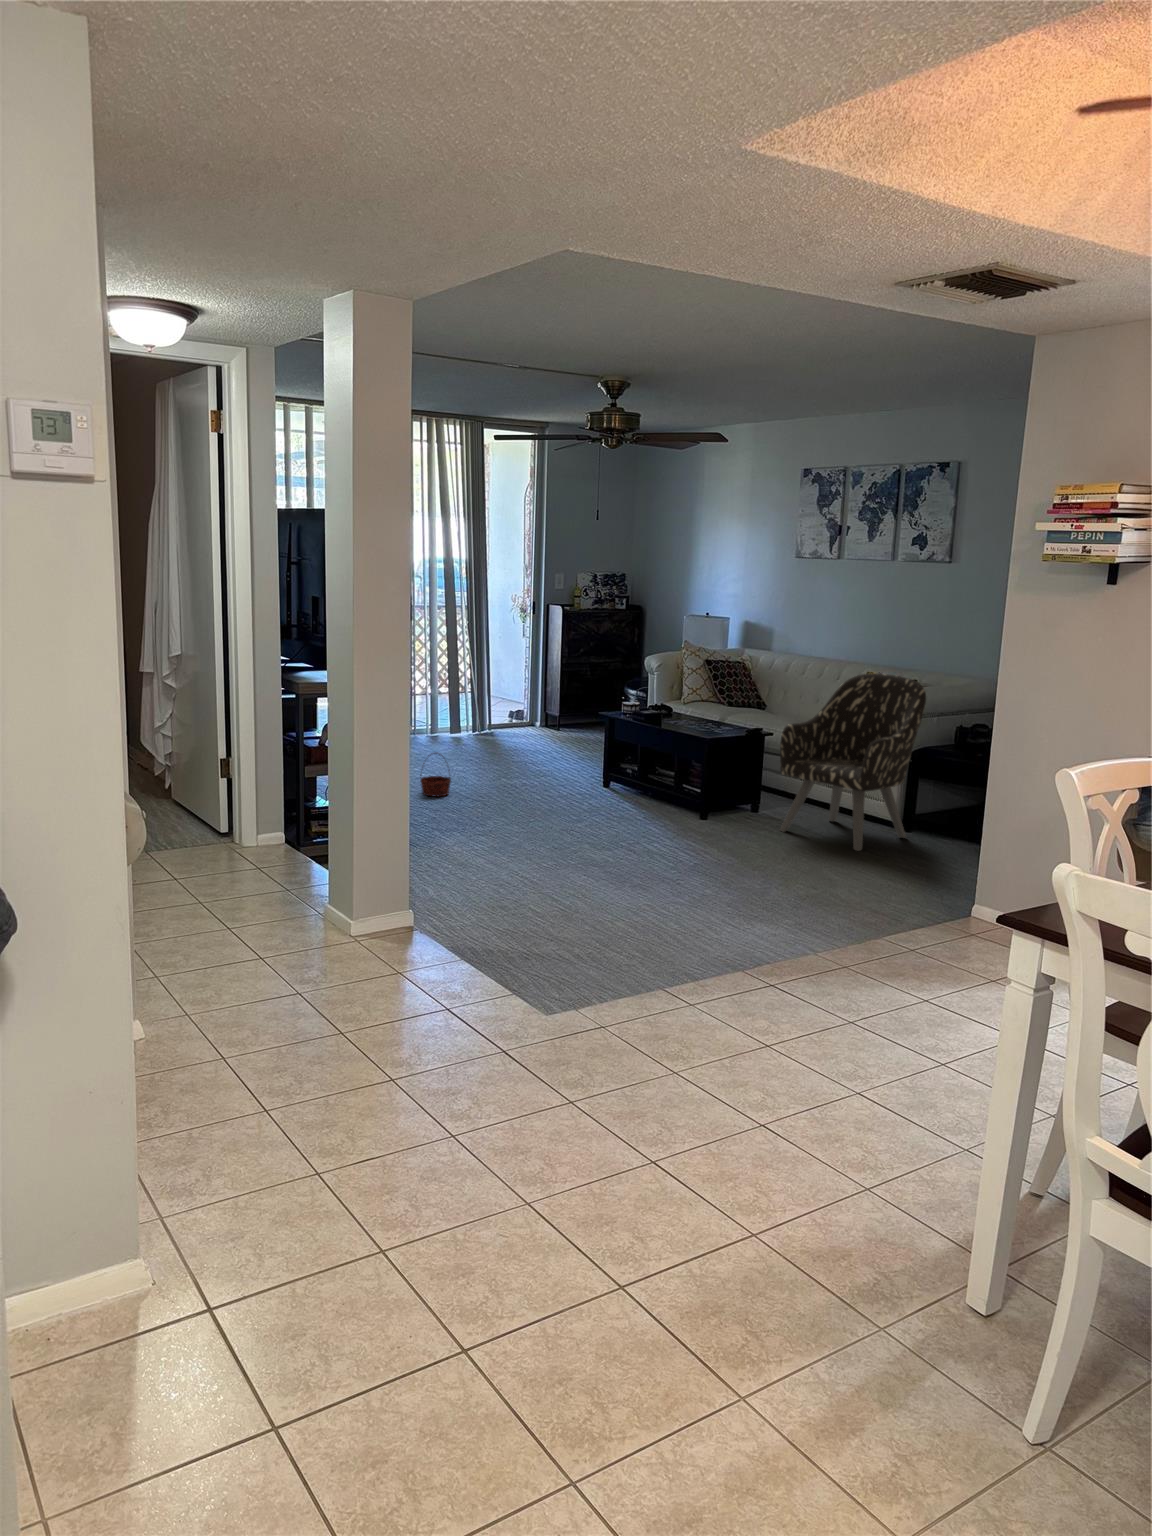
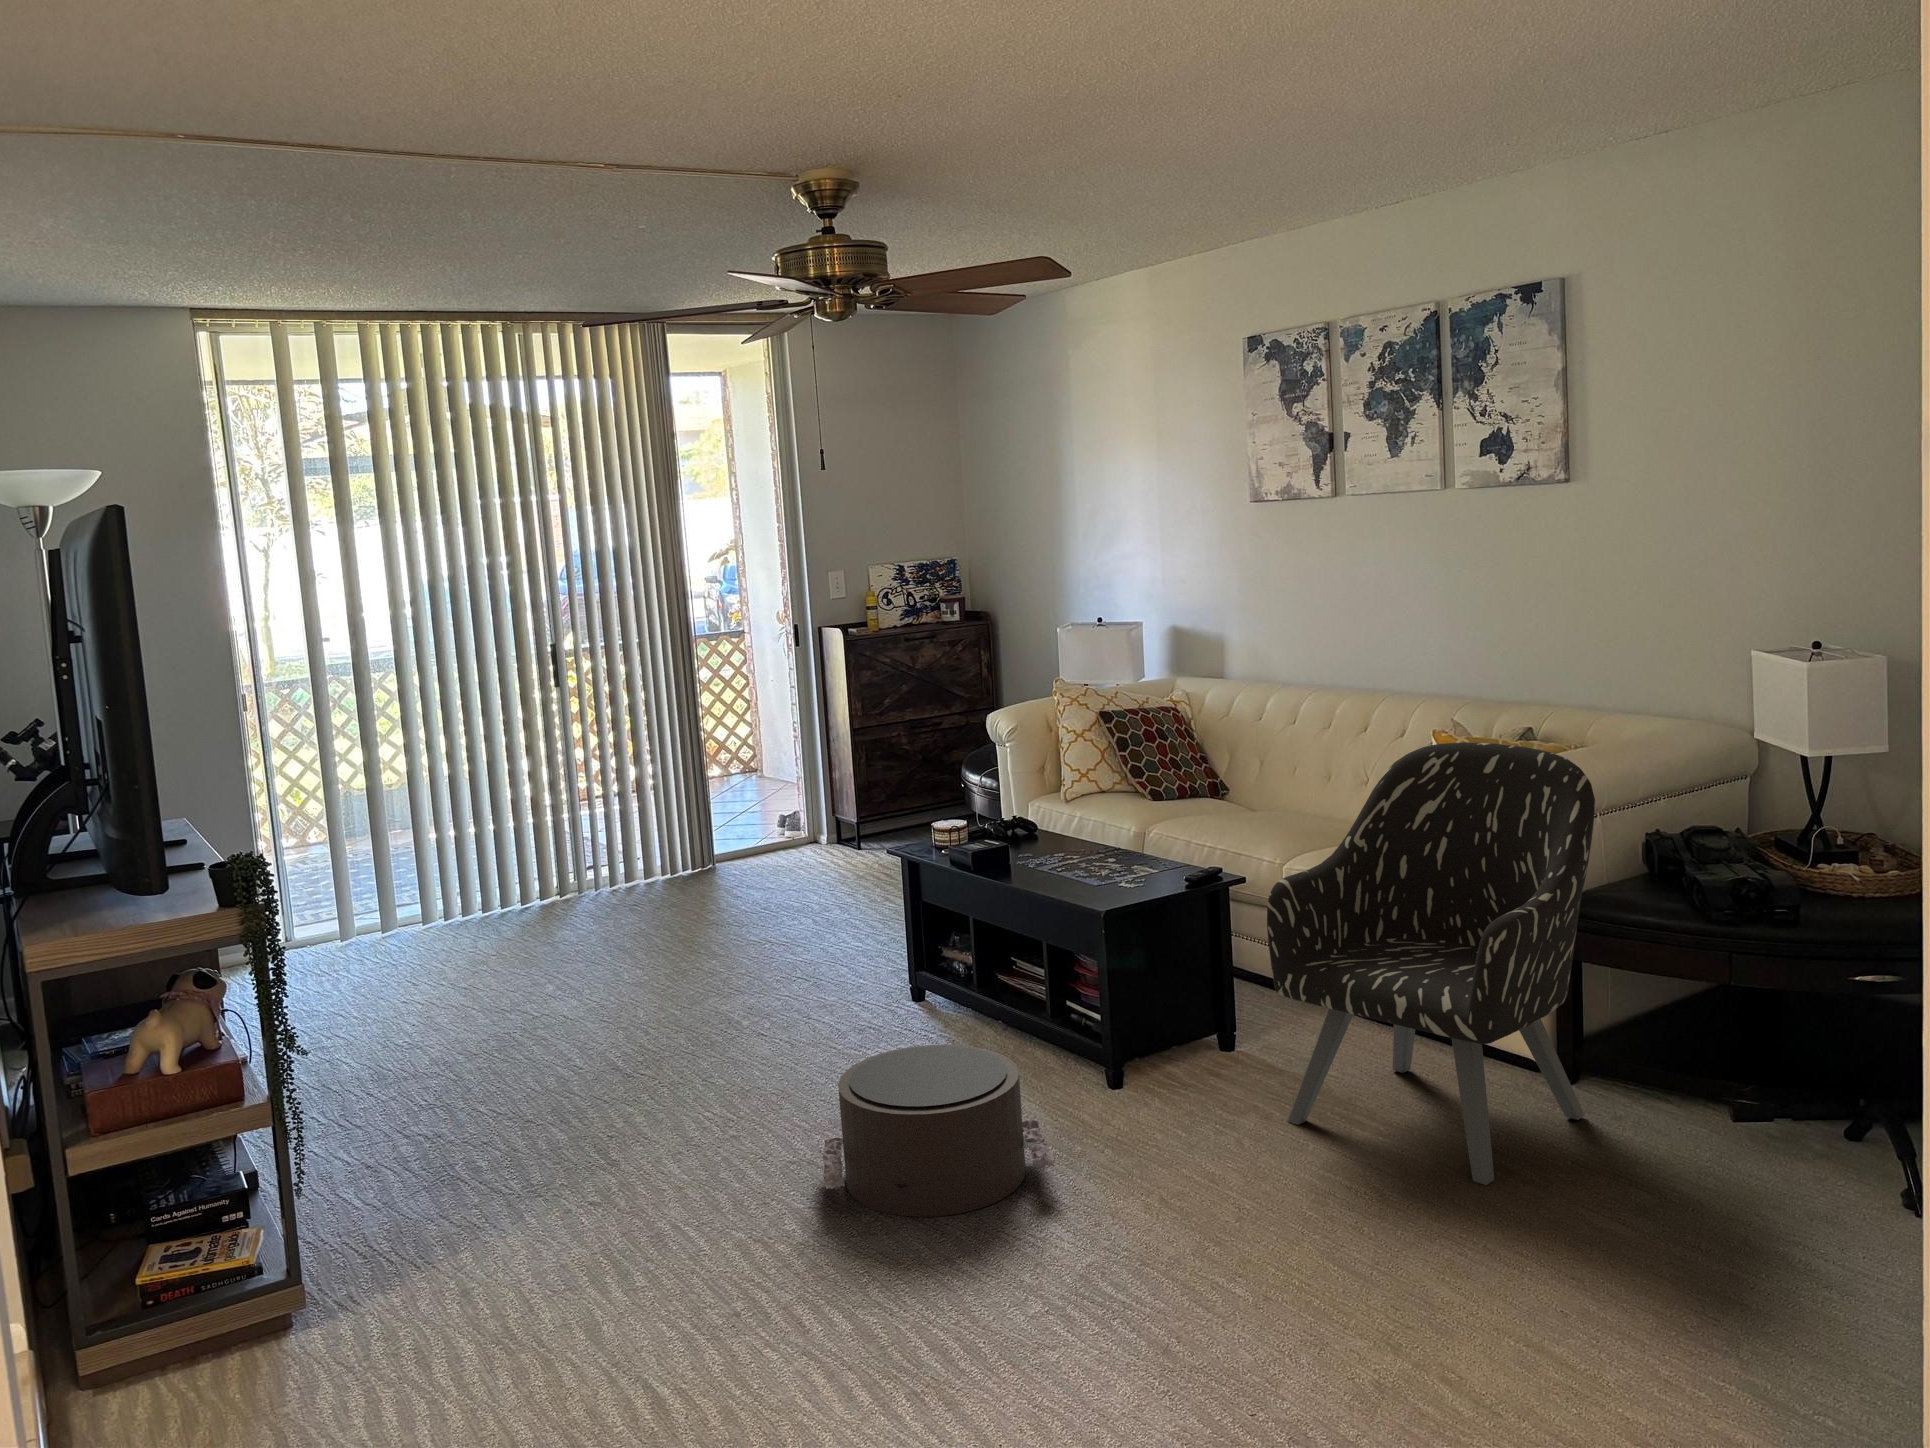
basket: present [420,753,451,796] -> none [517,986,585,1081]
pouf: none [579,782,680,843] -> present [822,1045,1054,1217]

